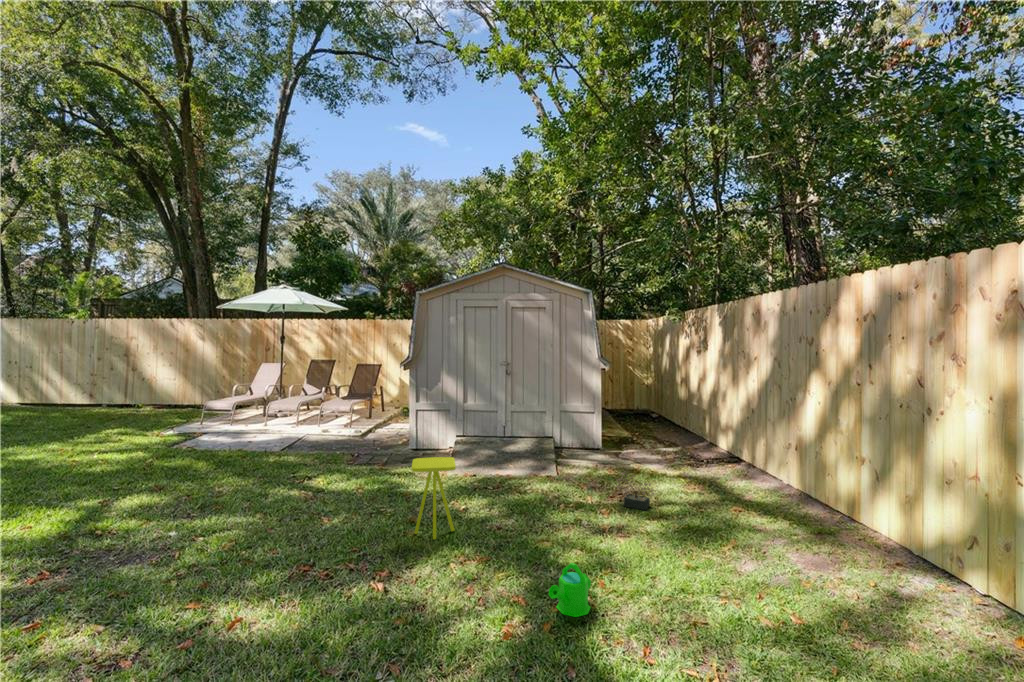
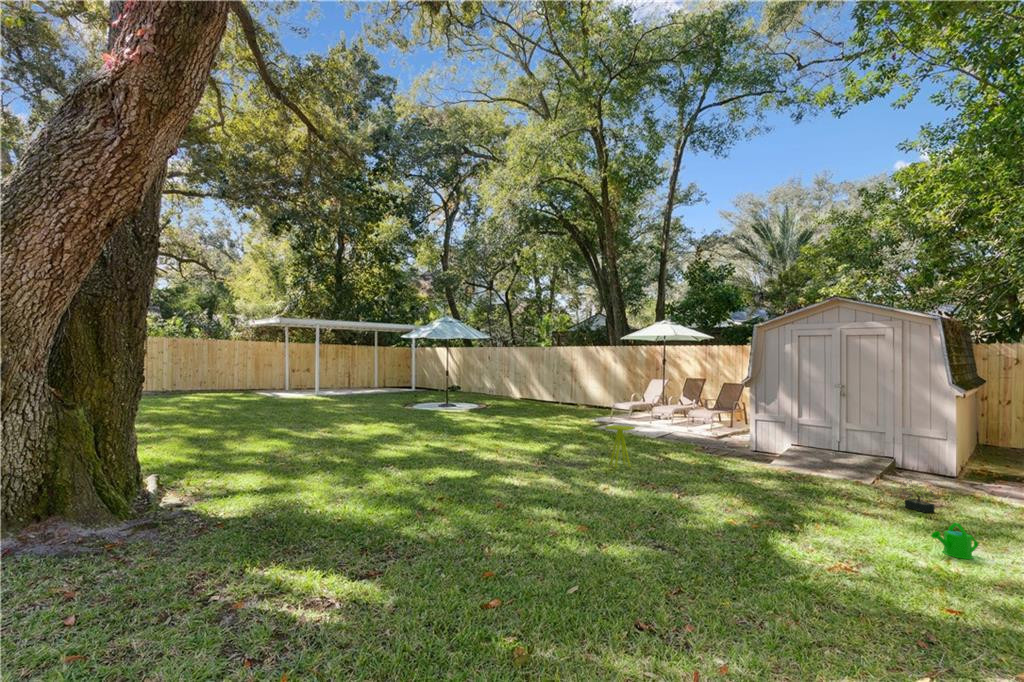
side table: present [412,457,456,539] -> present [605,425,635,467]
watering can: present [549,563,591,617] -> present [931,523,978,559]

